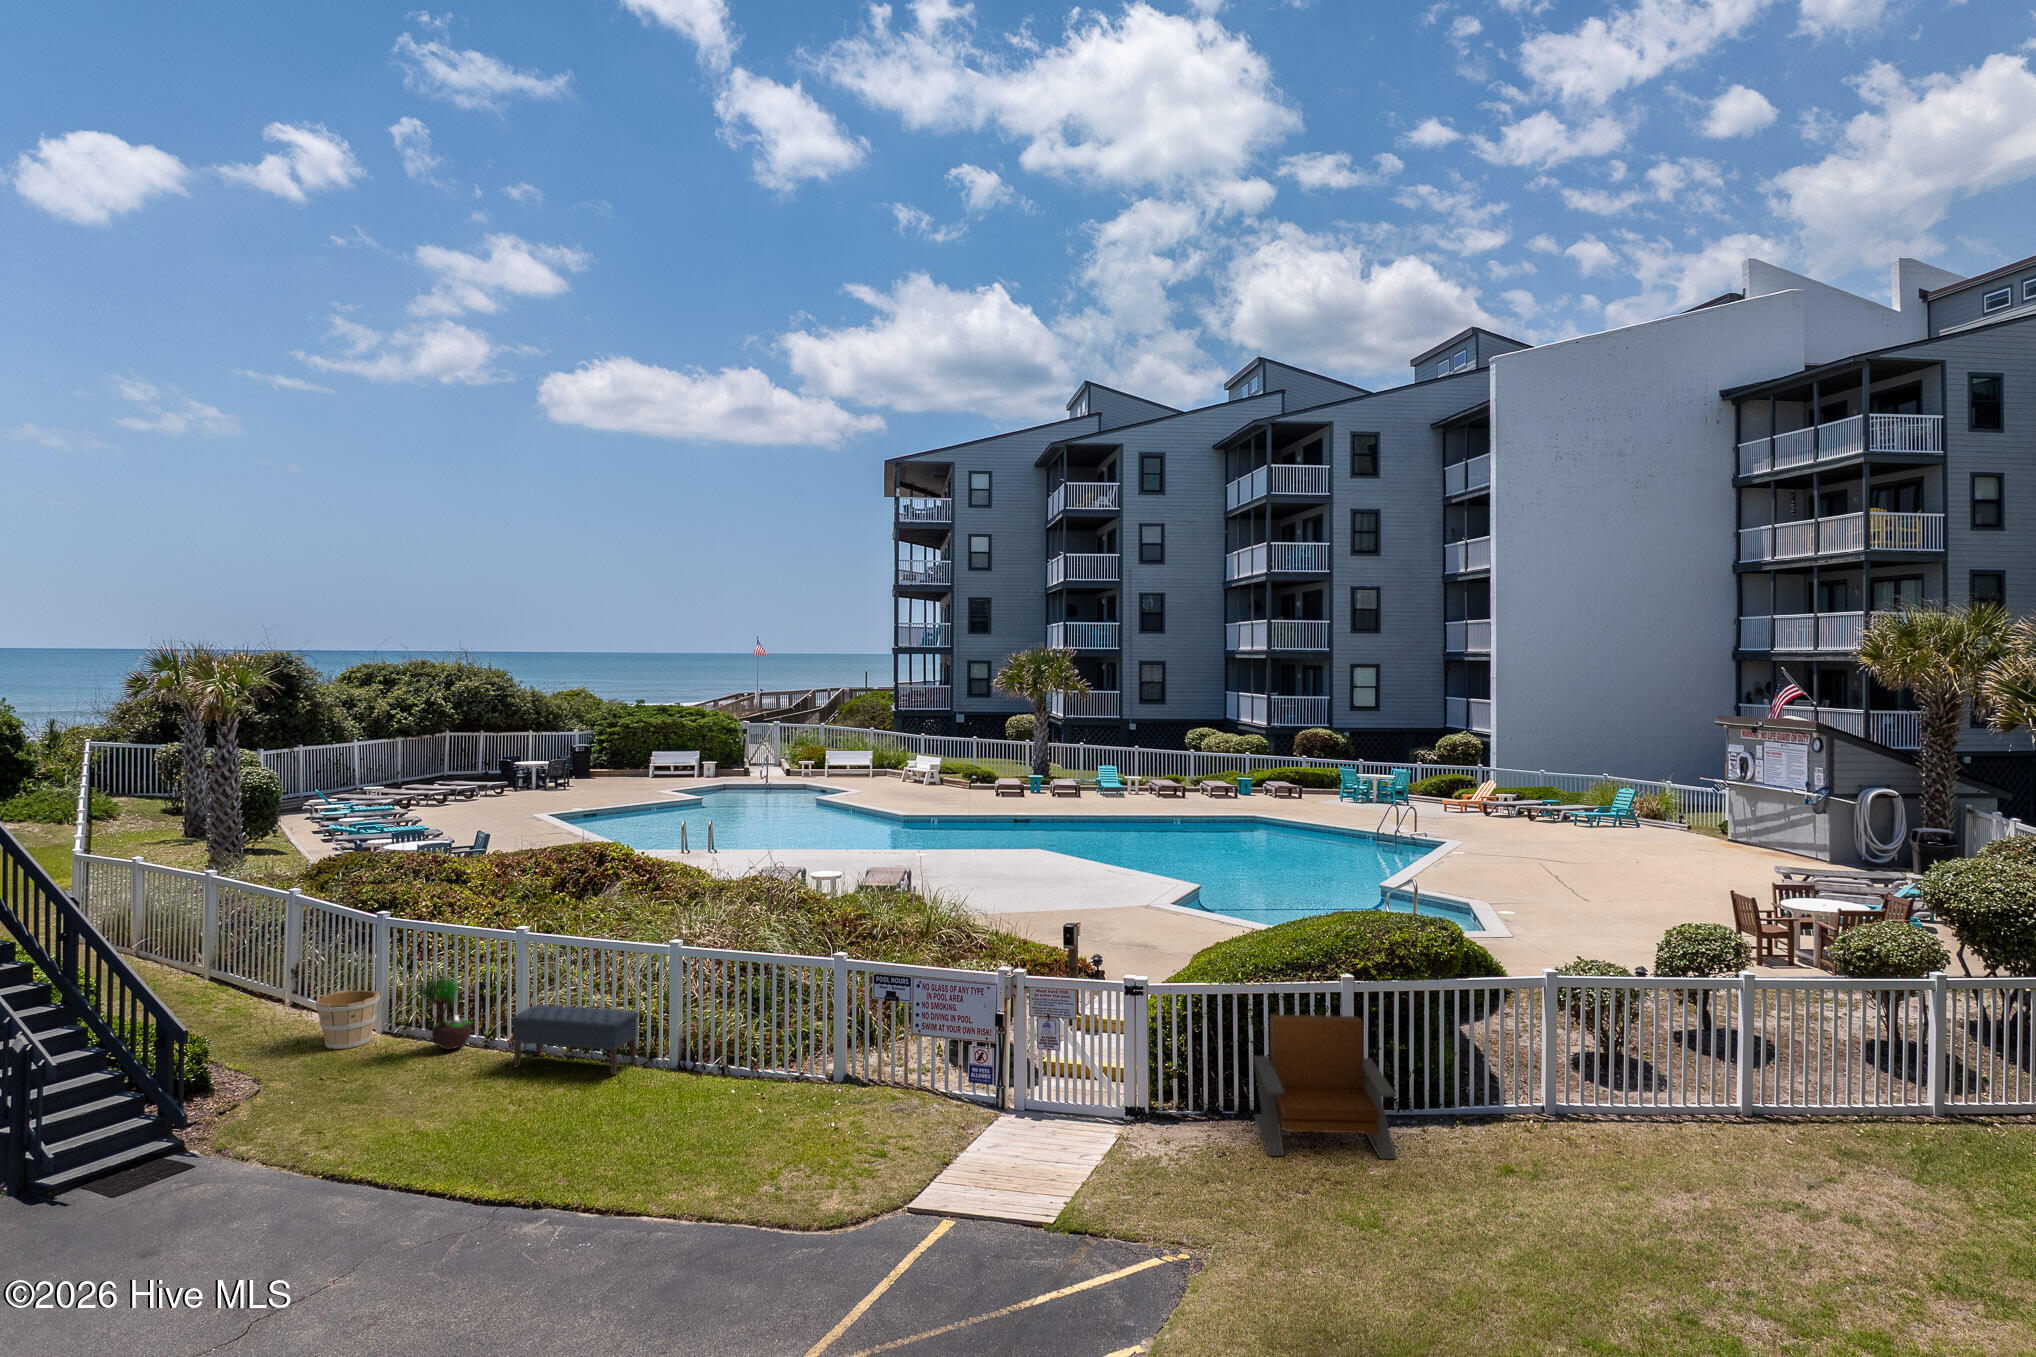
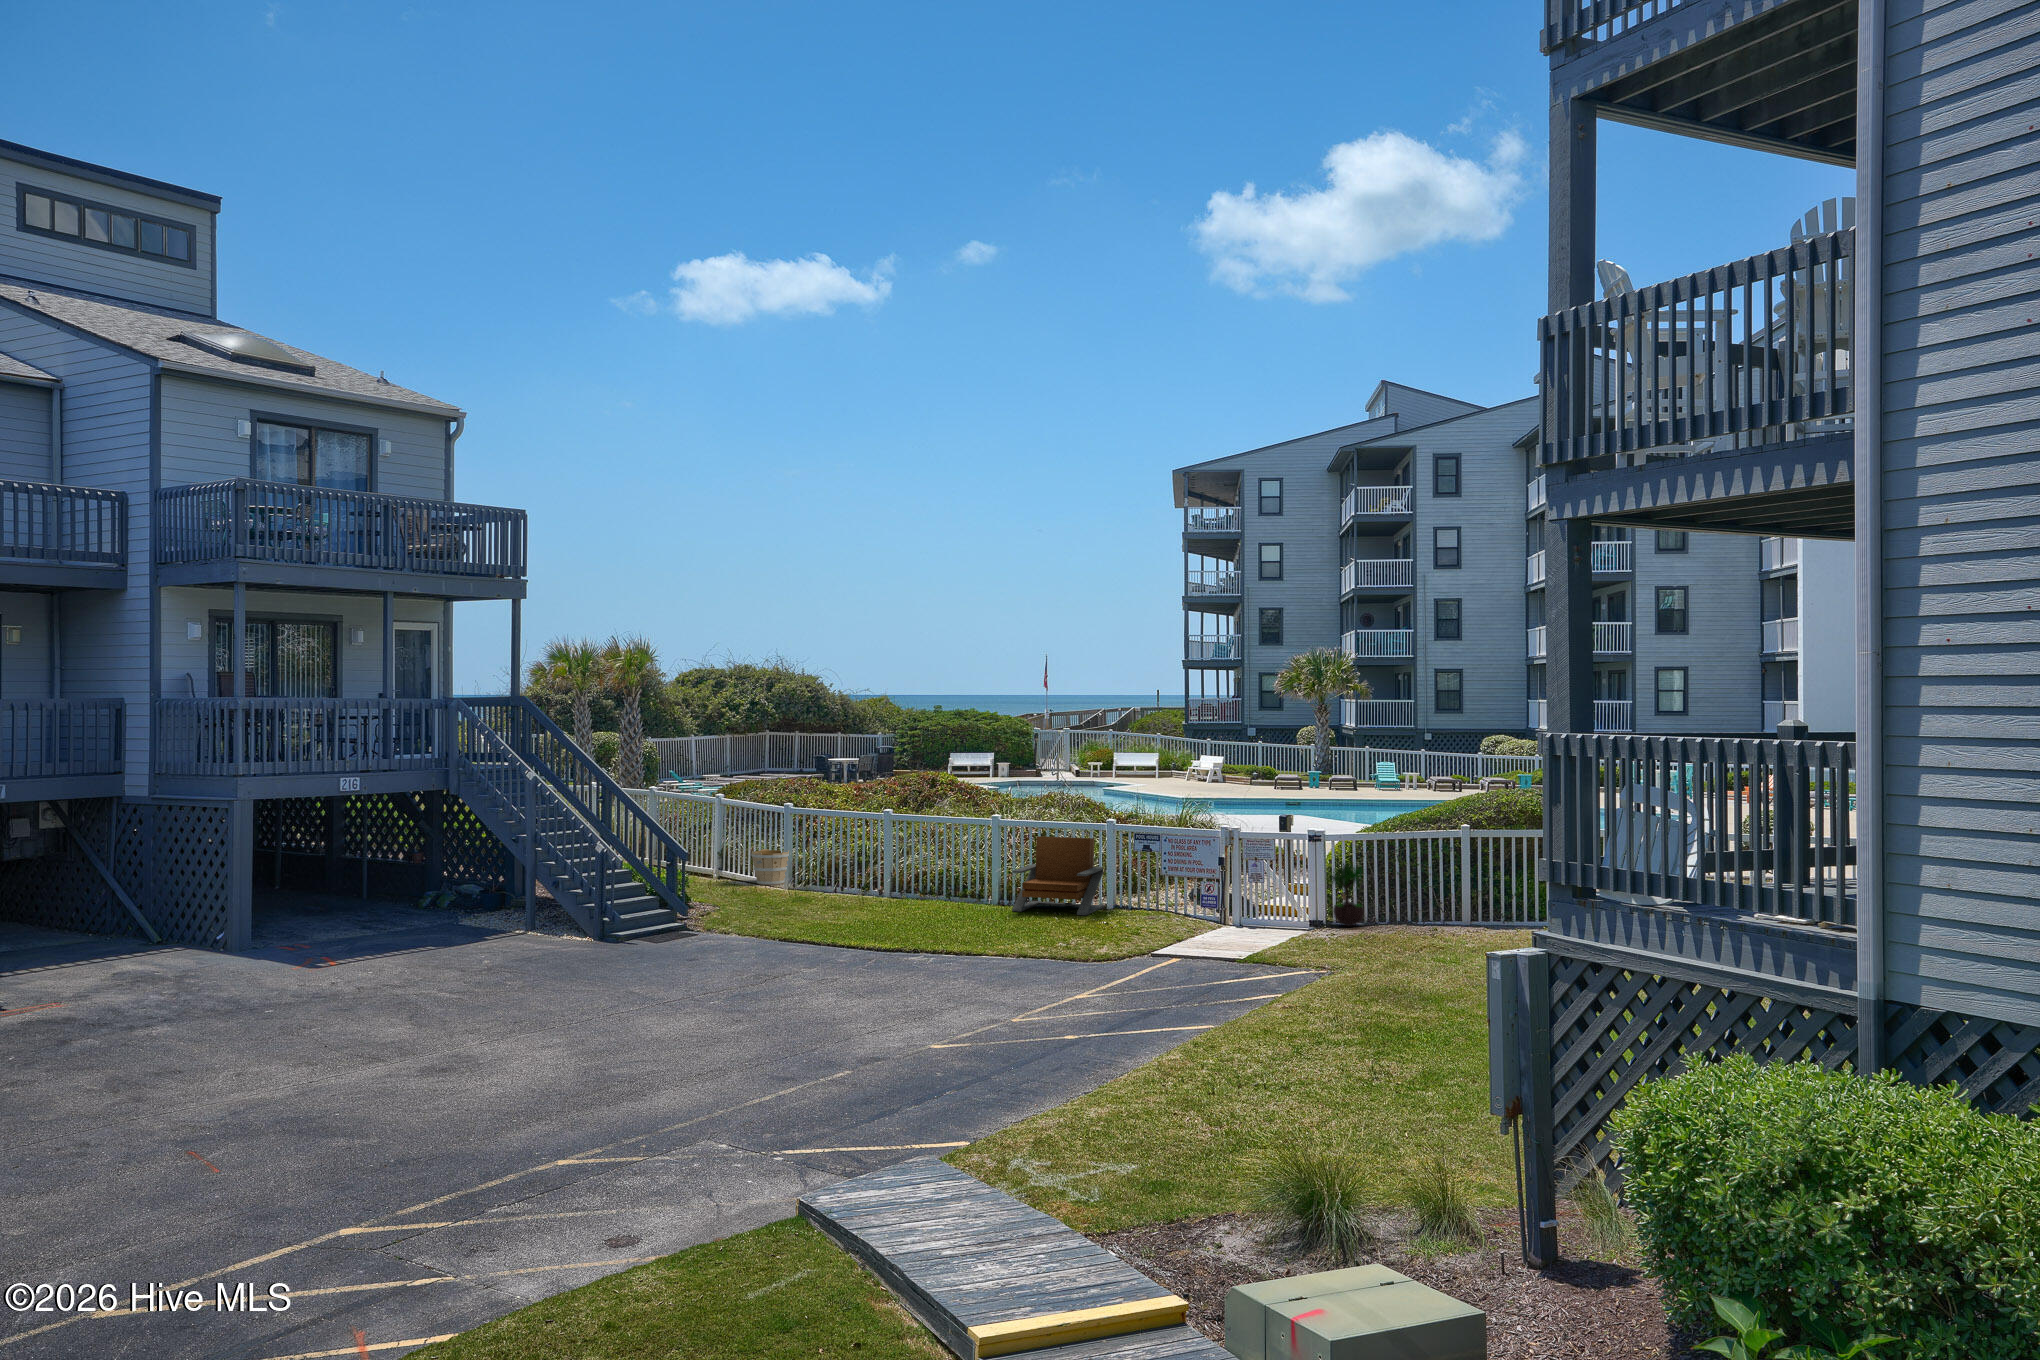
potted tree: present [418,974,472,1049] -> present [1328,863,1364,926]
bench: present [511,1005,639,1075] -> none [881,856,964,899]
lounge chair: present [1254,1015,1396,1159] -> present [1012,836,1104,915]

